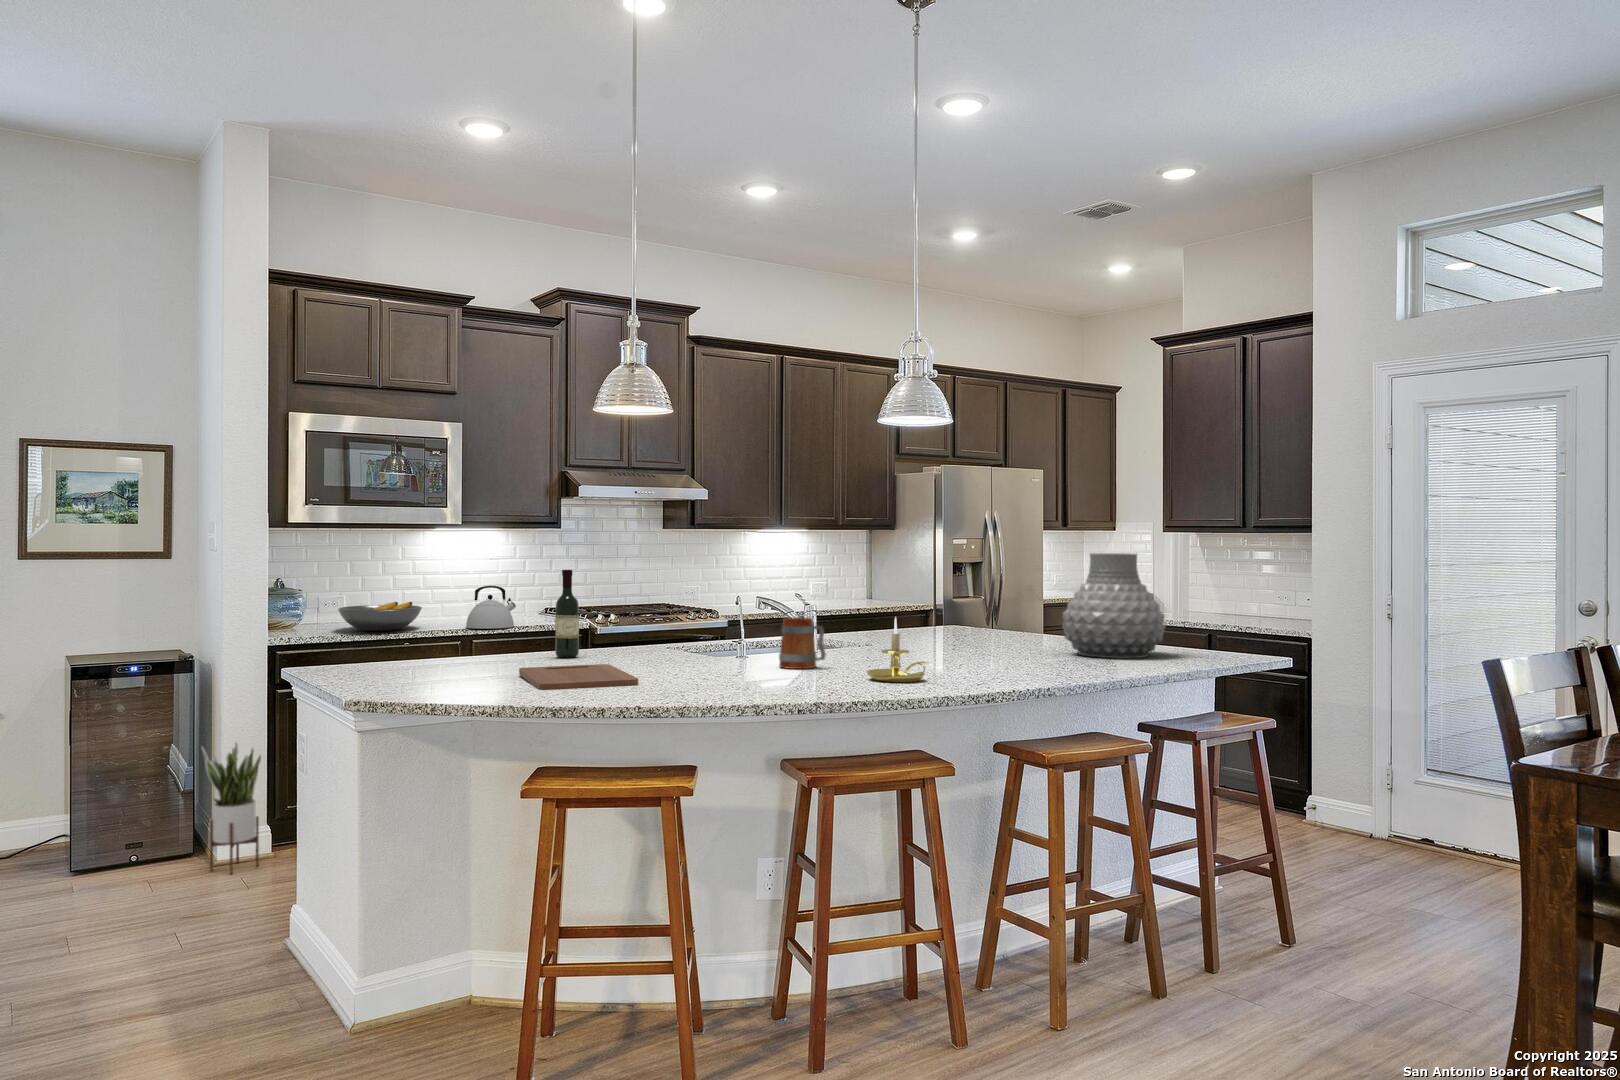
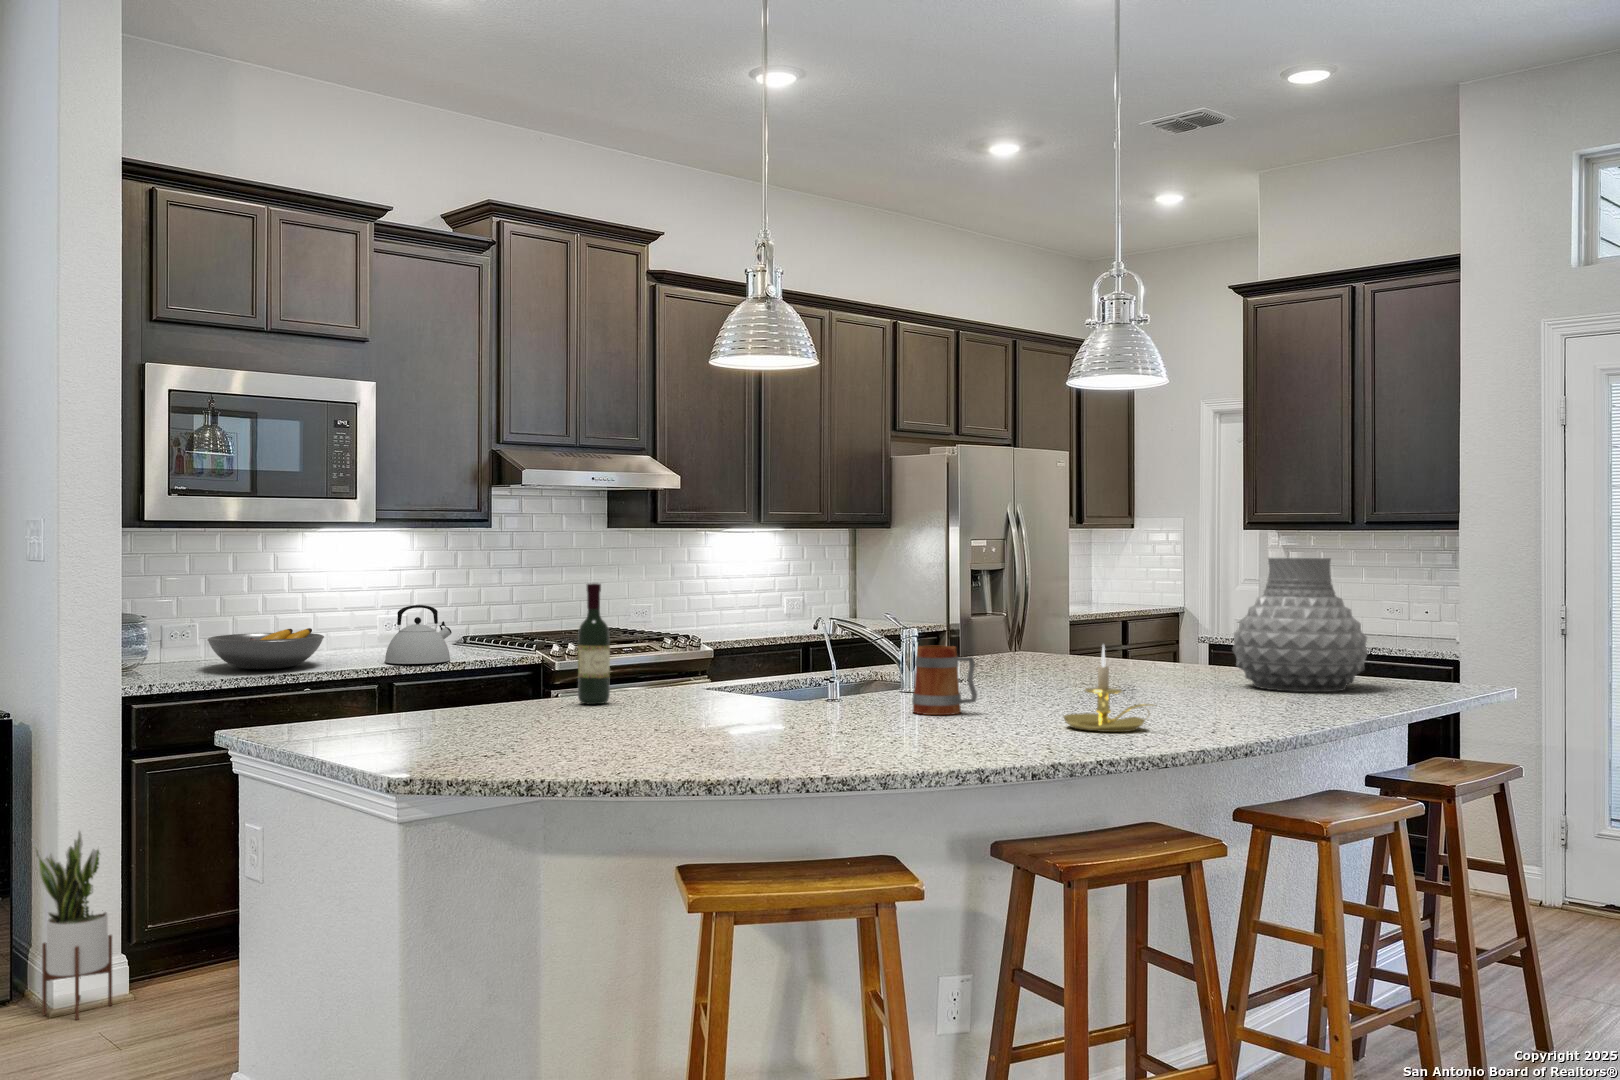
cutting board: present [519,664,638,690] -> none [580,714,772,755]

